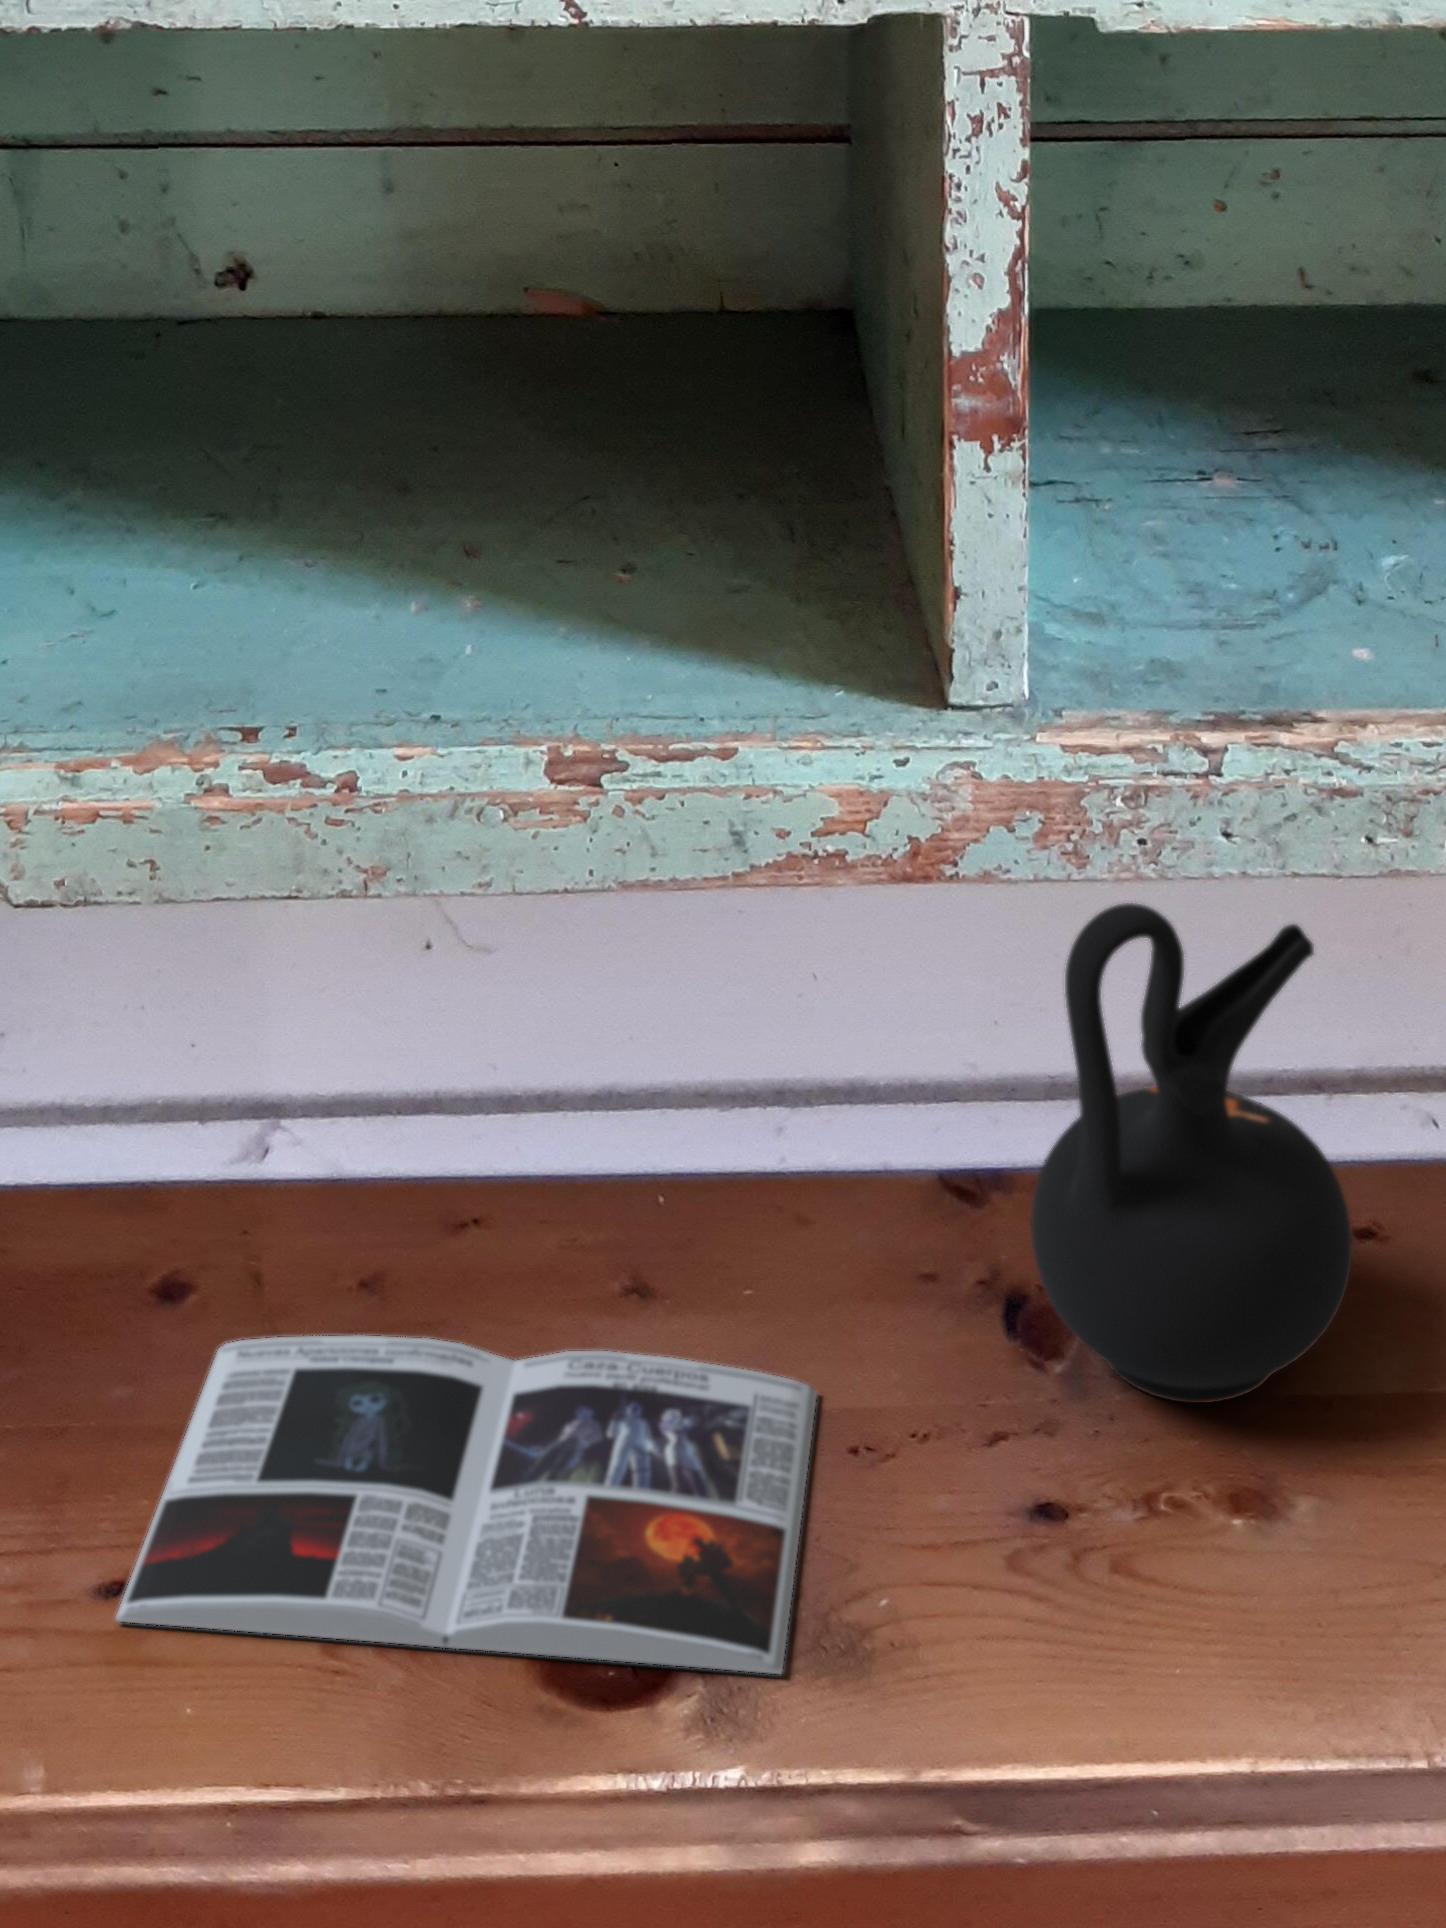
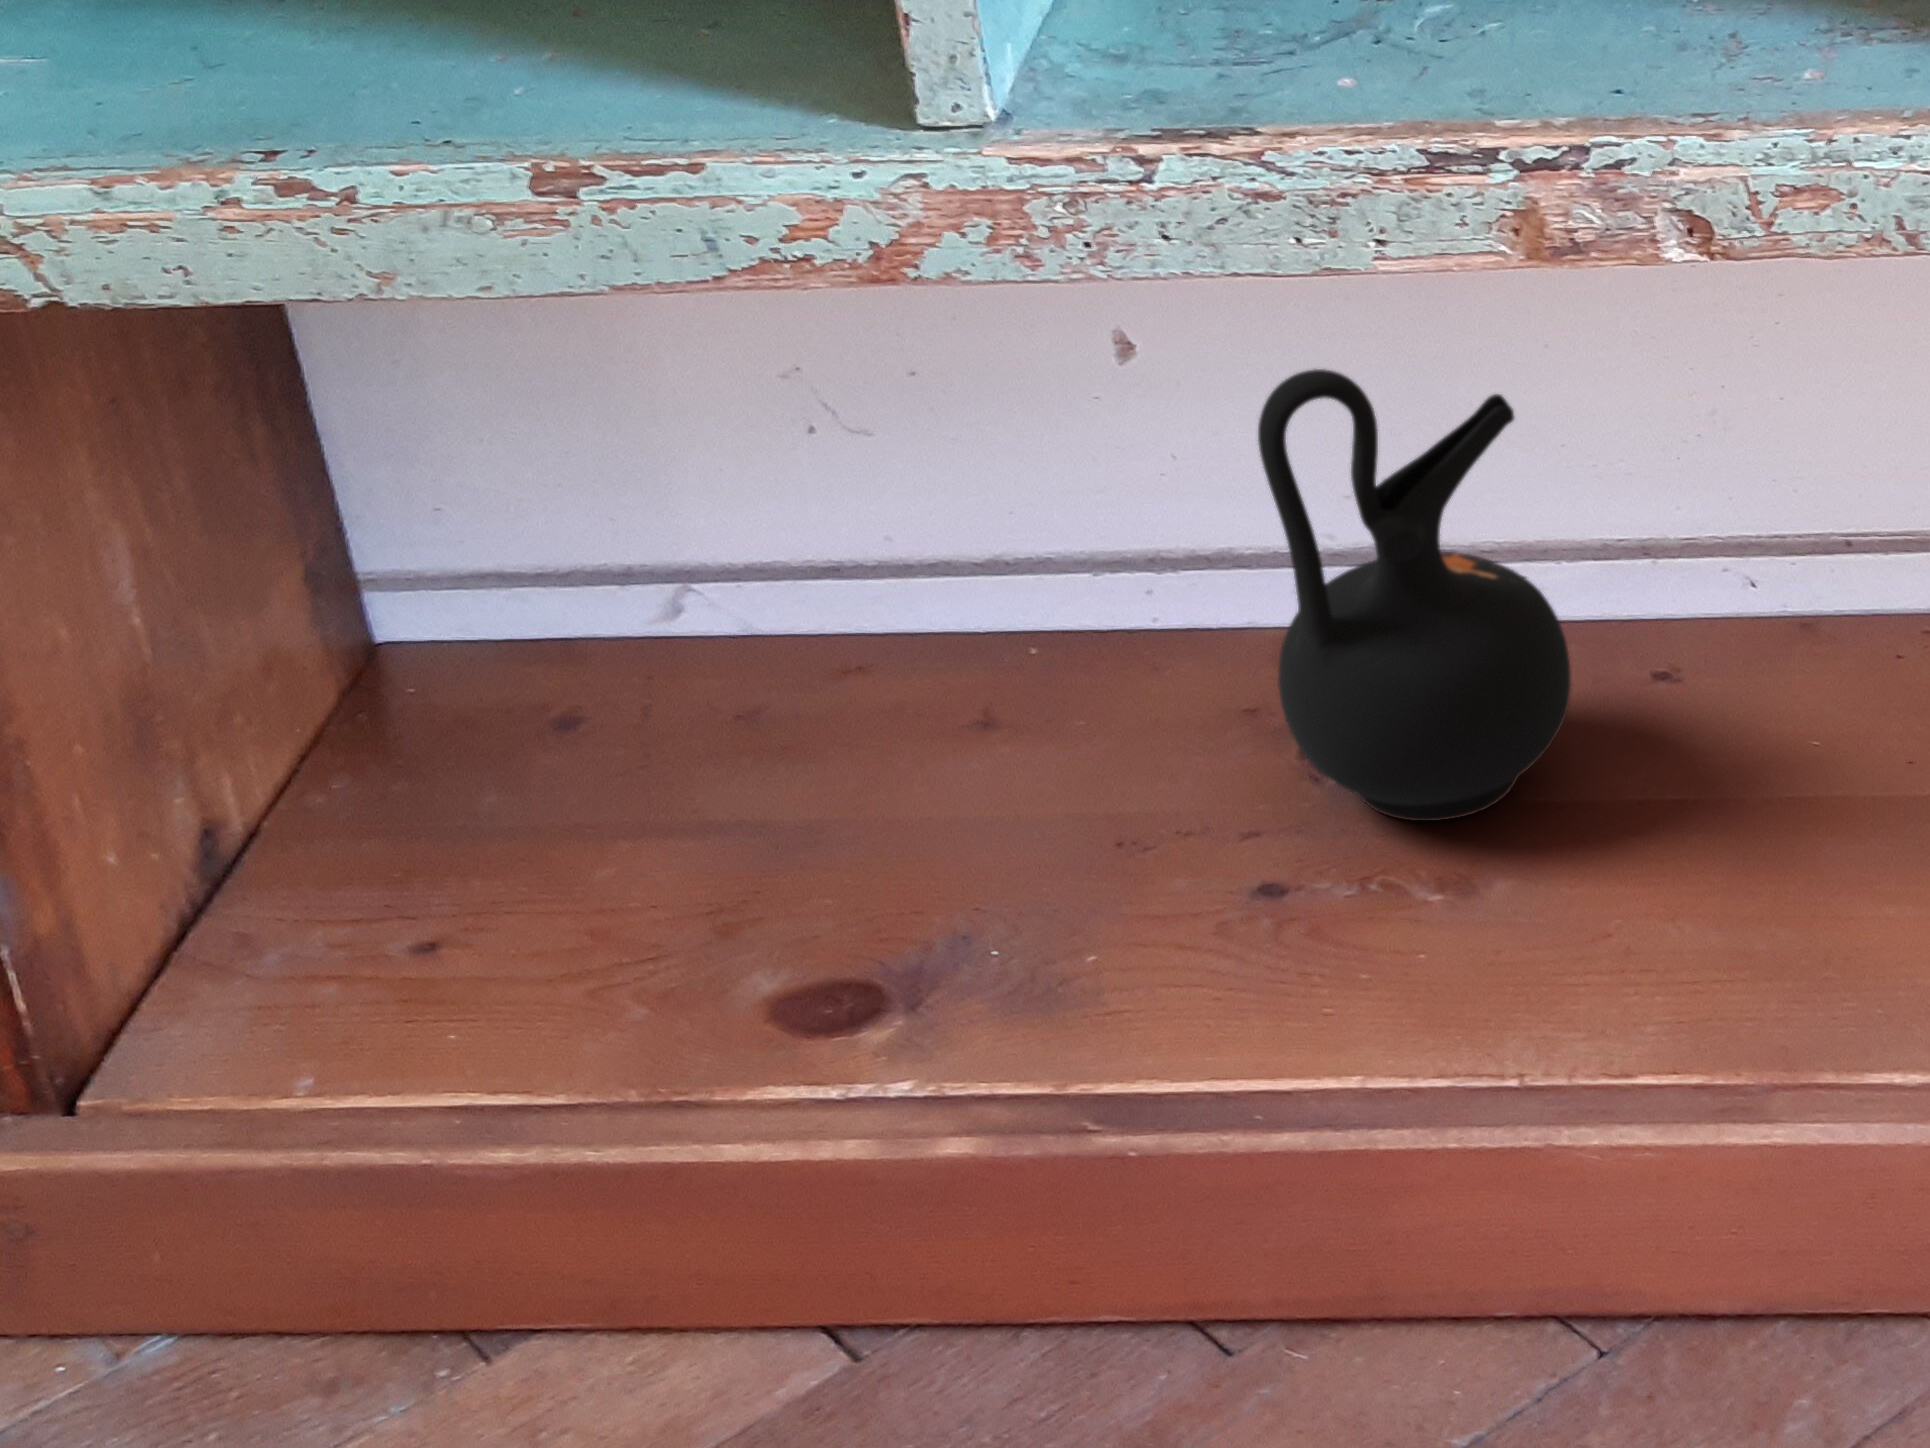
magazine: present [116,1335,817,1674] -> none [413,765,1088,1019]

